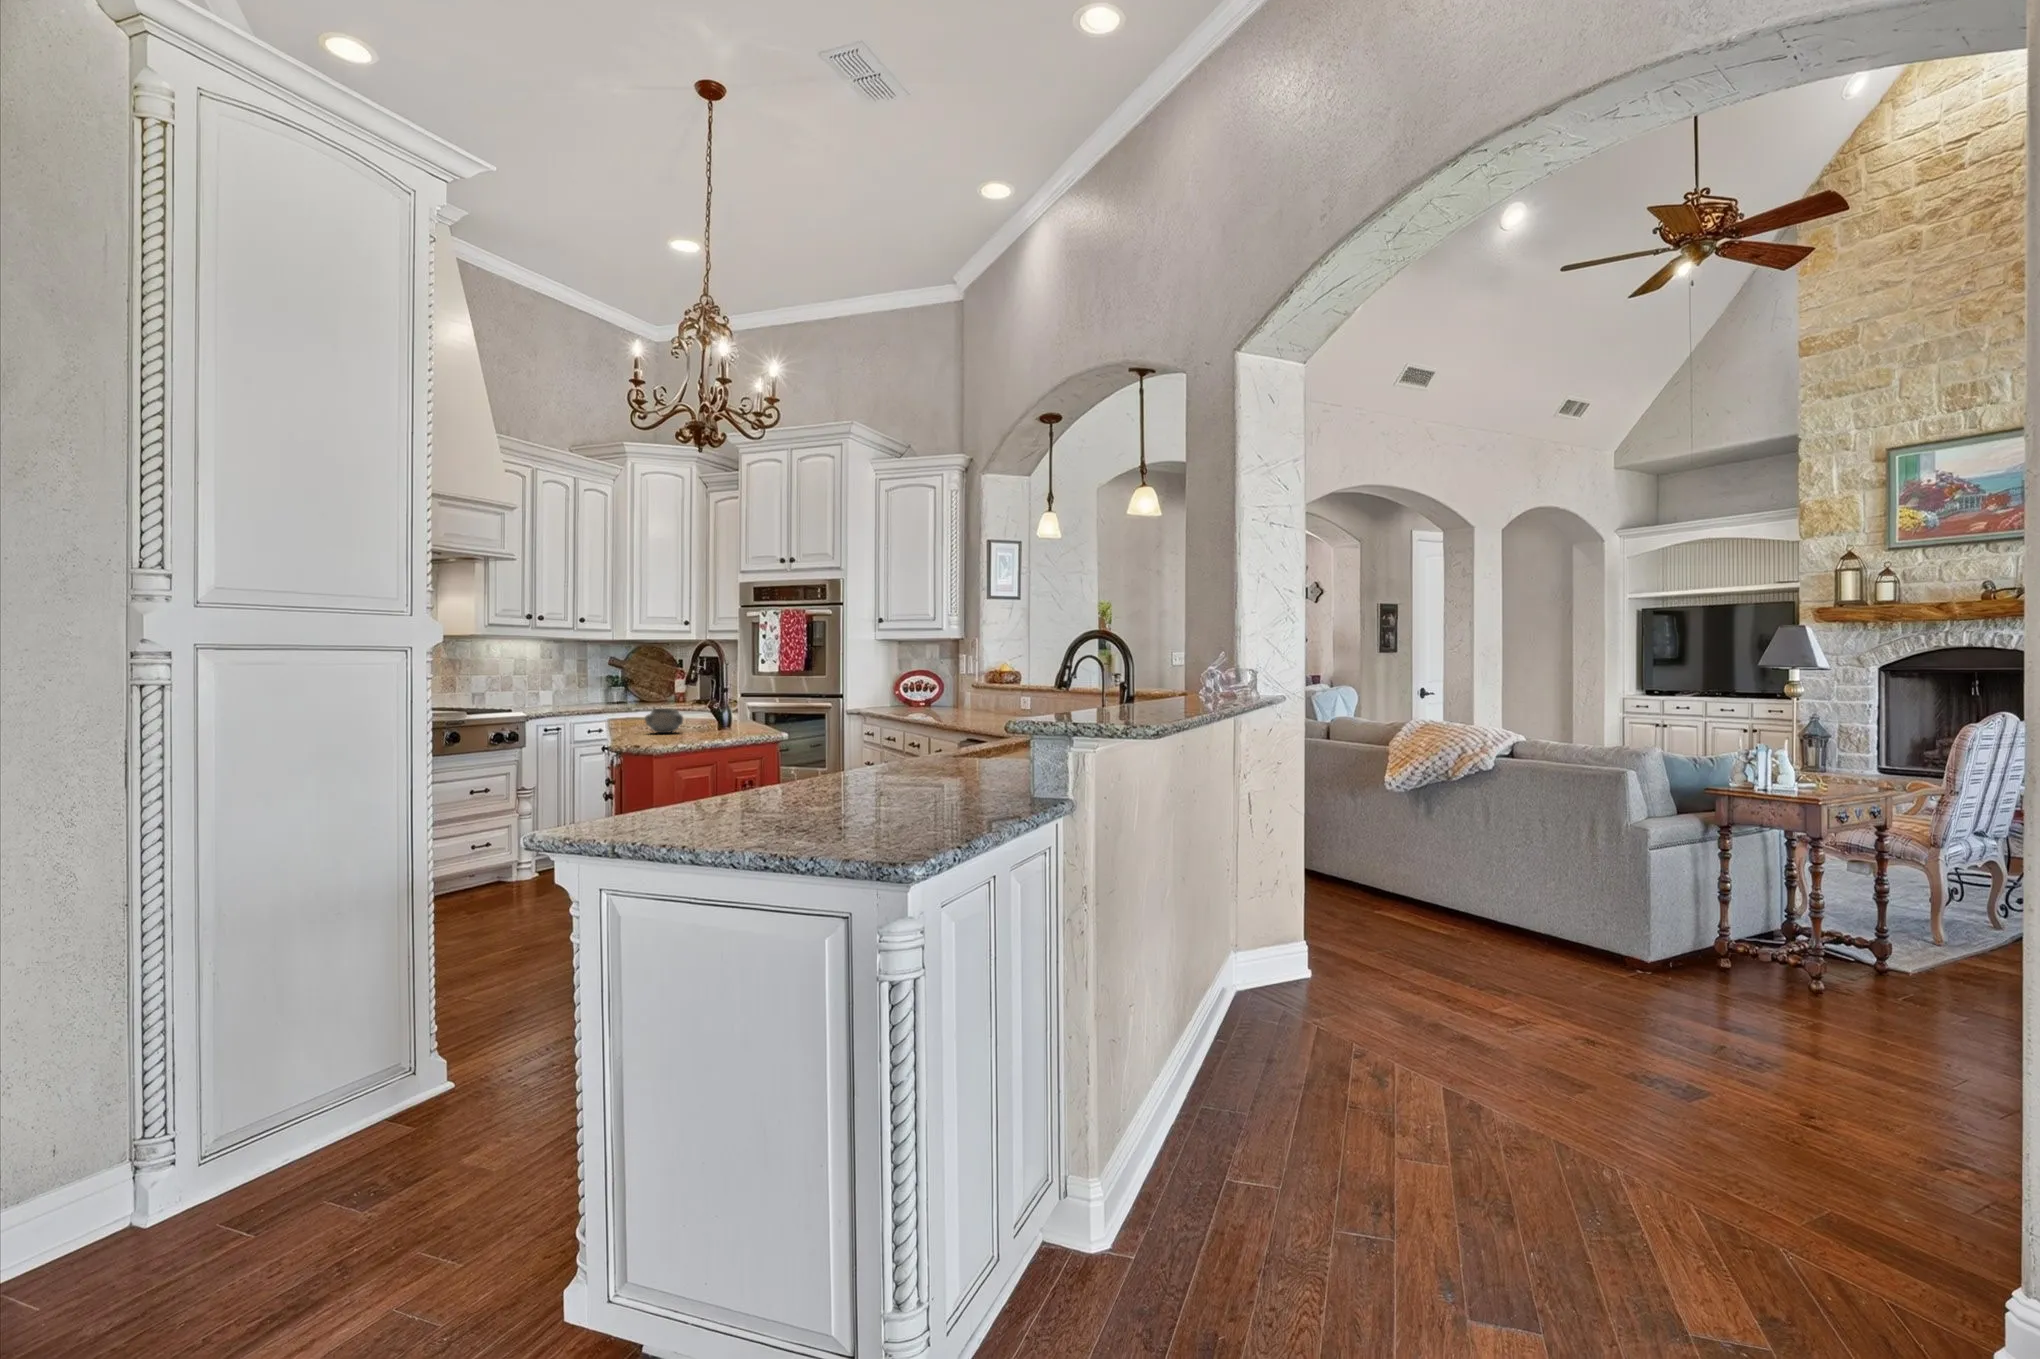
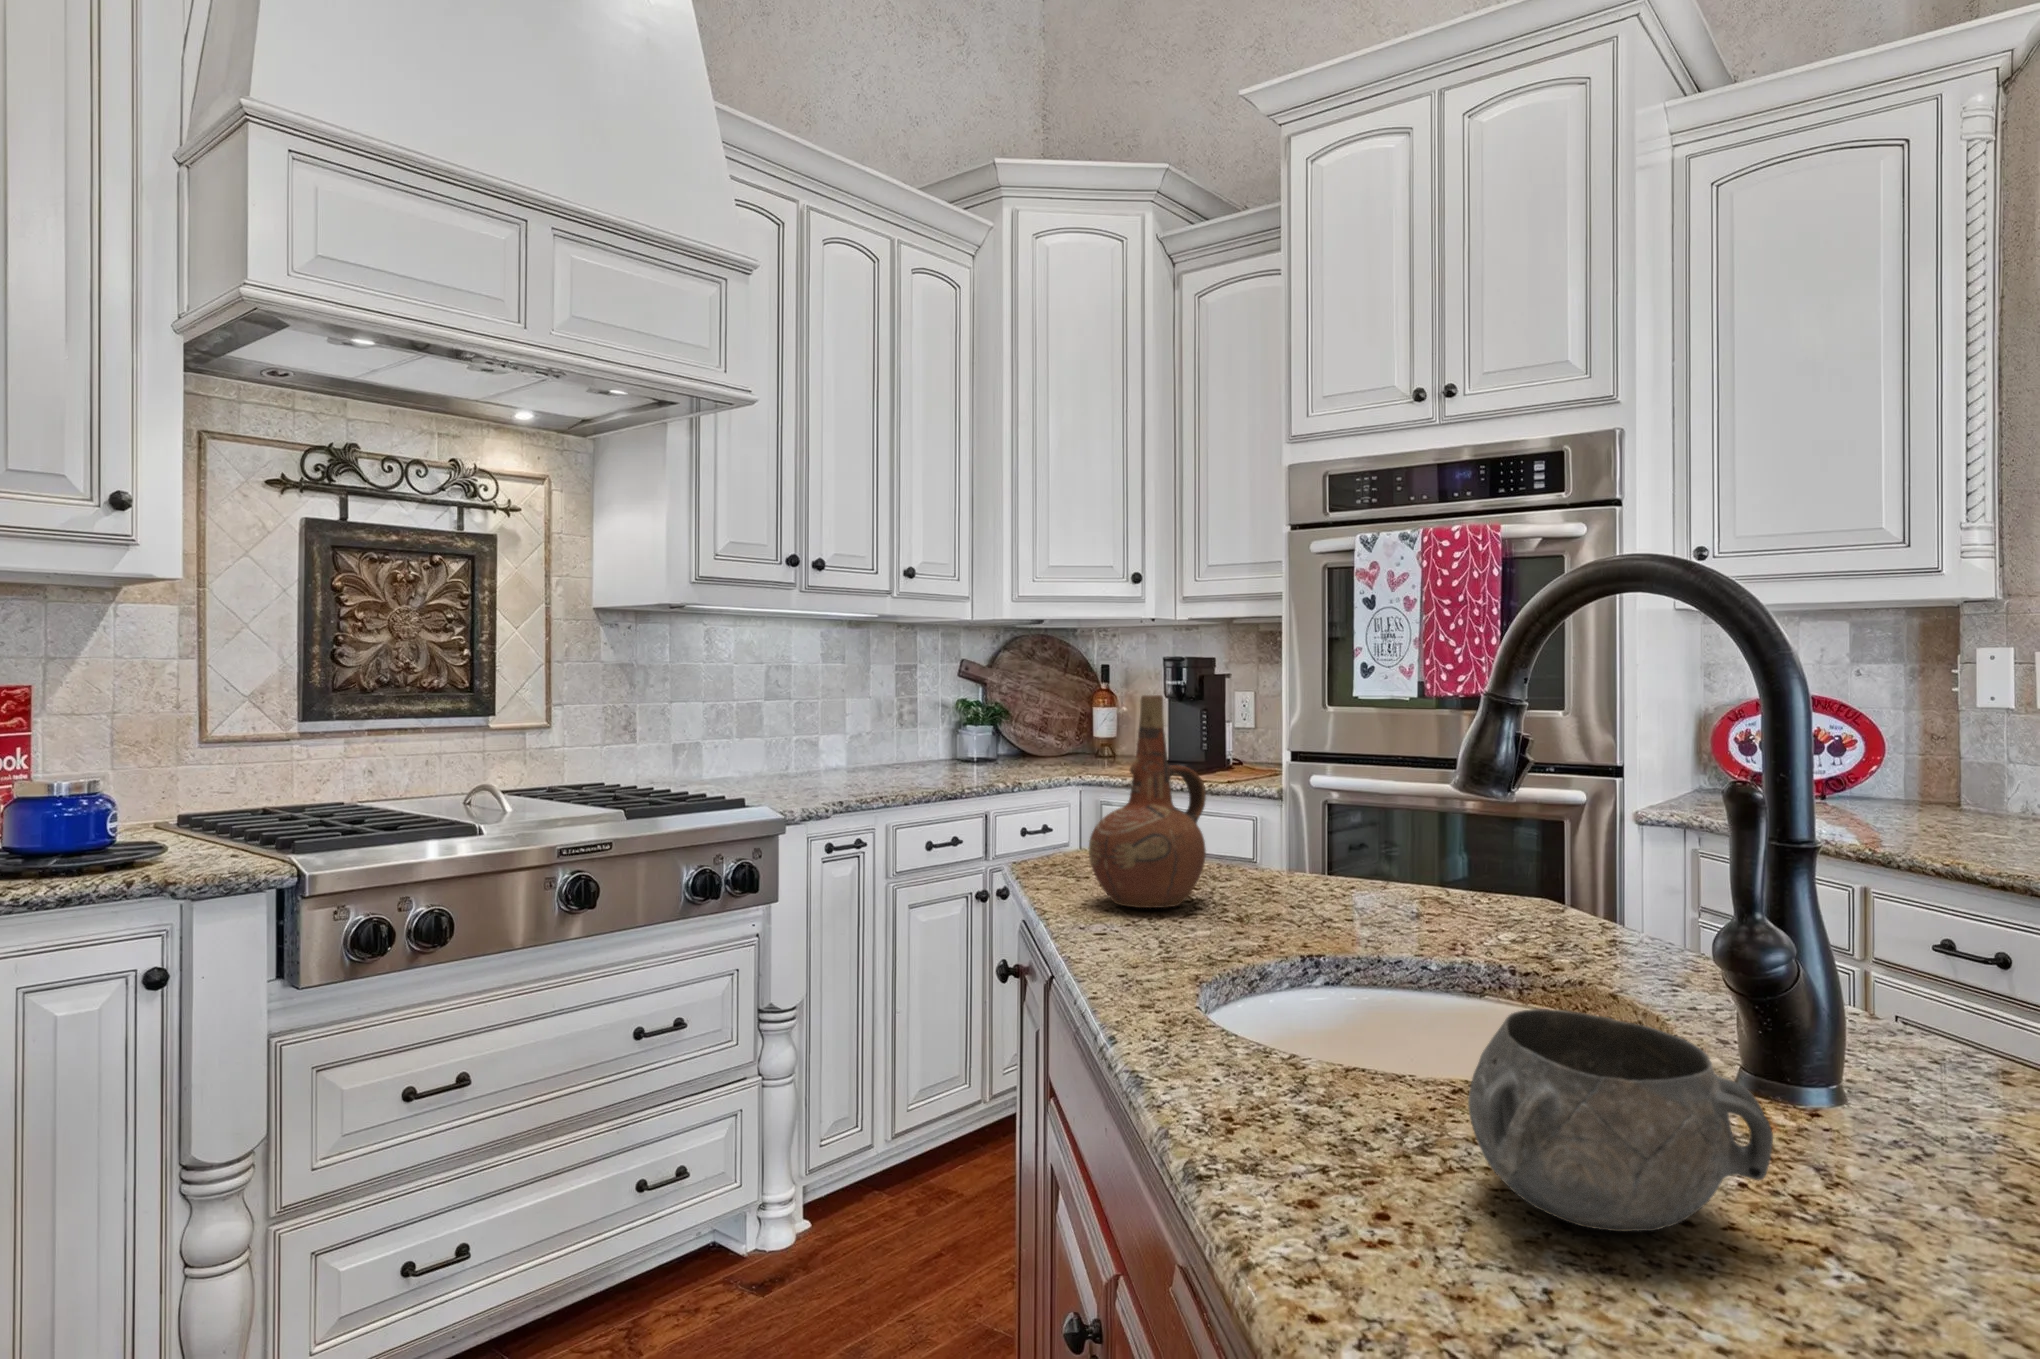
ceramic pitcher: none [620,668,652,719] -> present [1089,695,1206,908]

